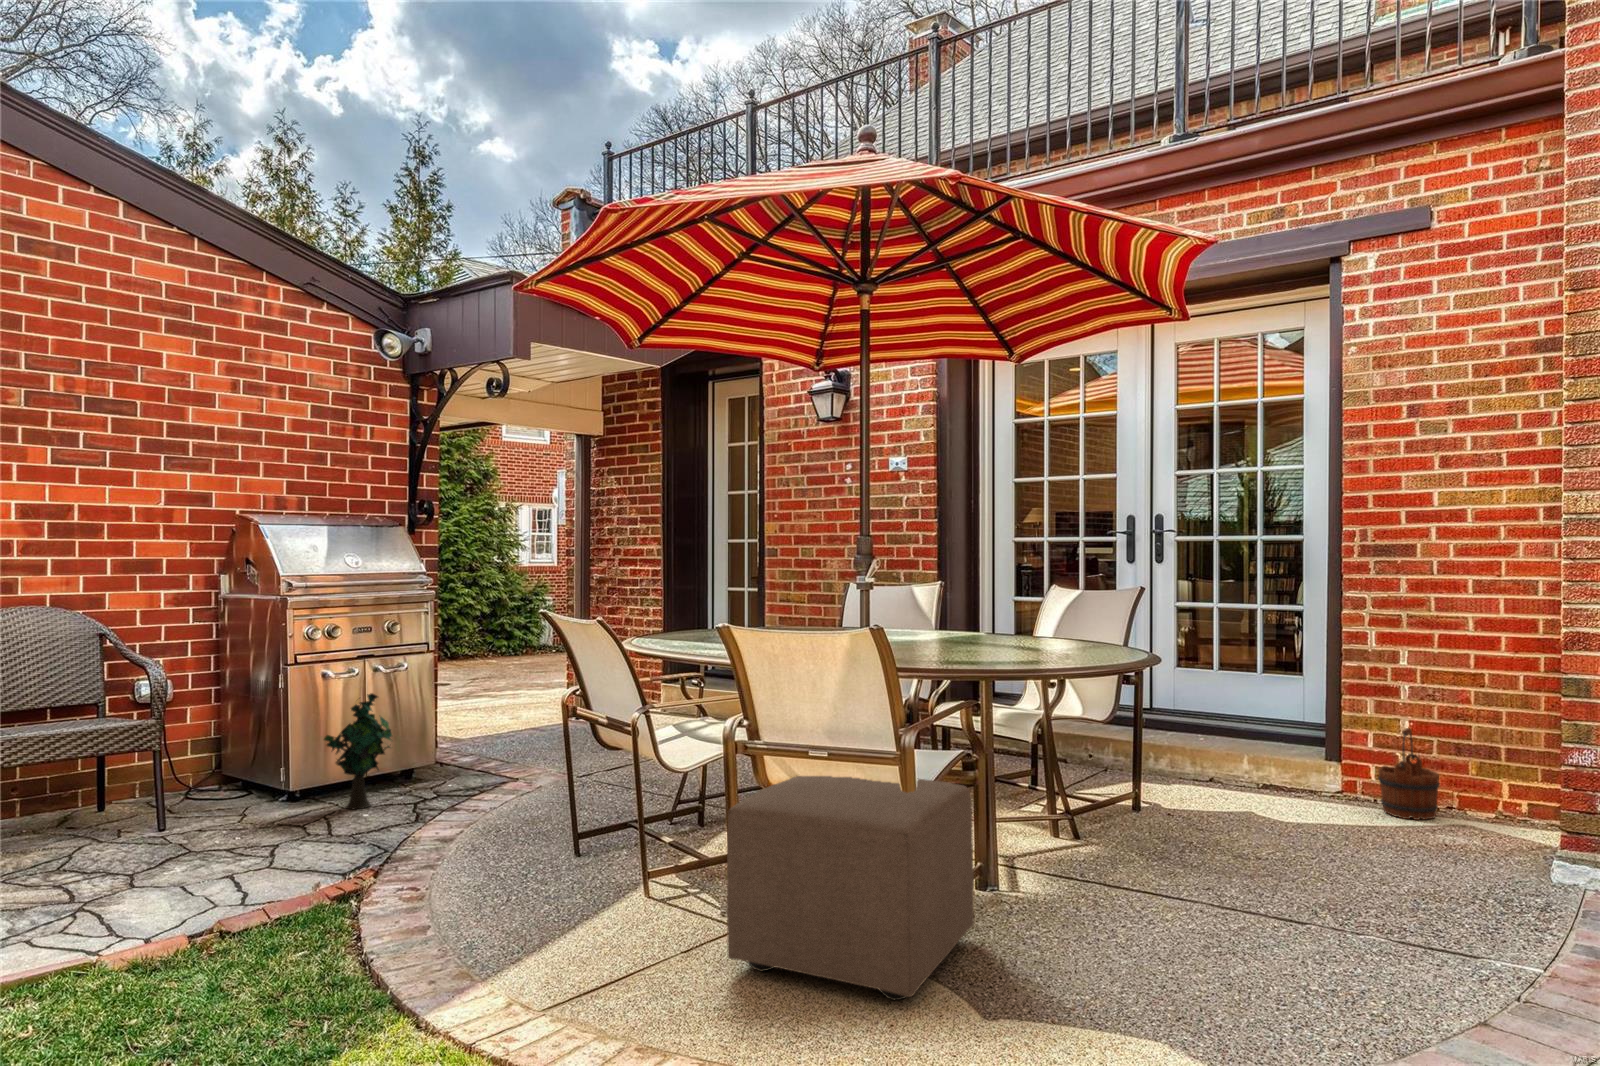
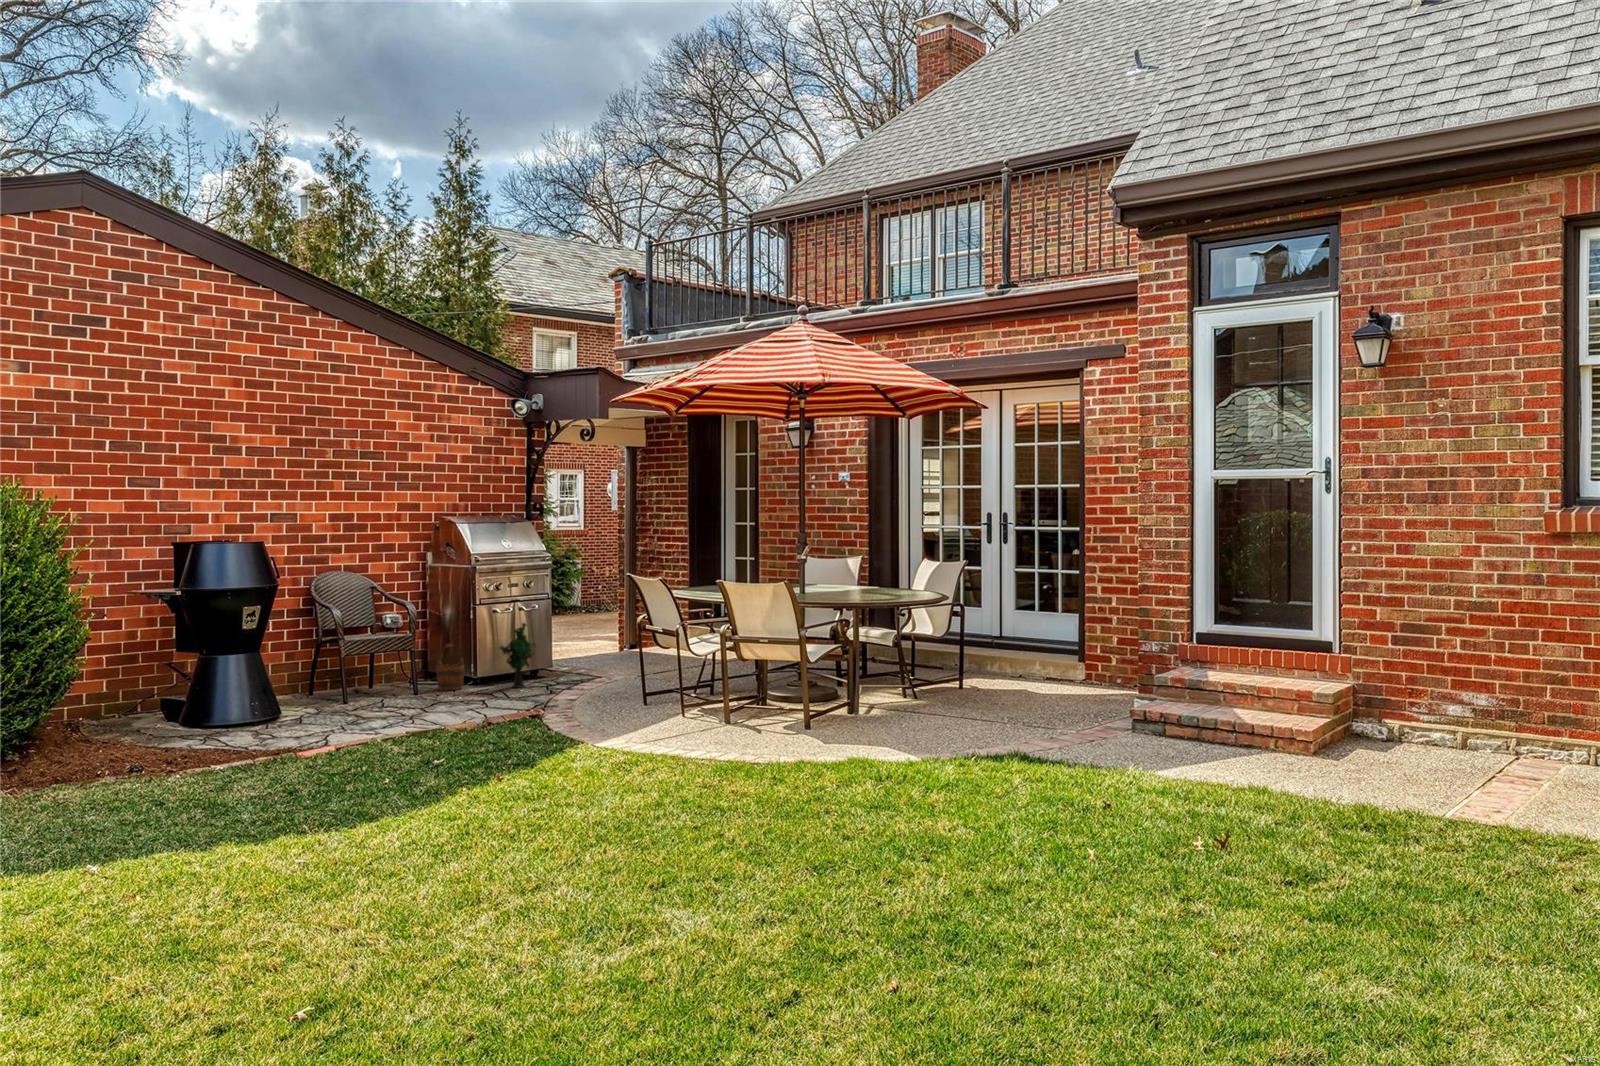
wooden bucket: present [1378,728,1440,820] -> present [436,644,464,690]
ottoman: present [727,776,974,1000] -> none [718,649,827,731]

